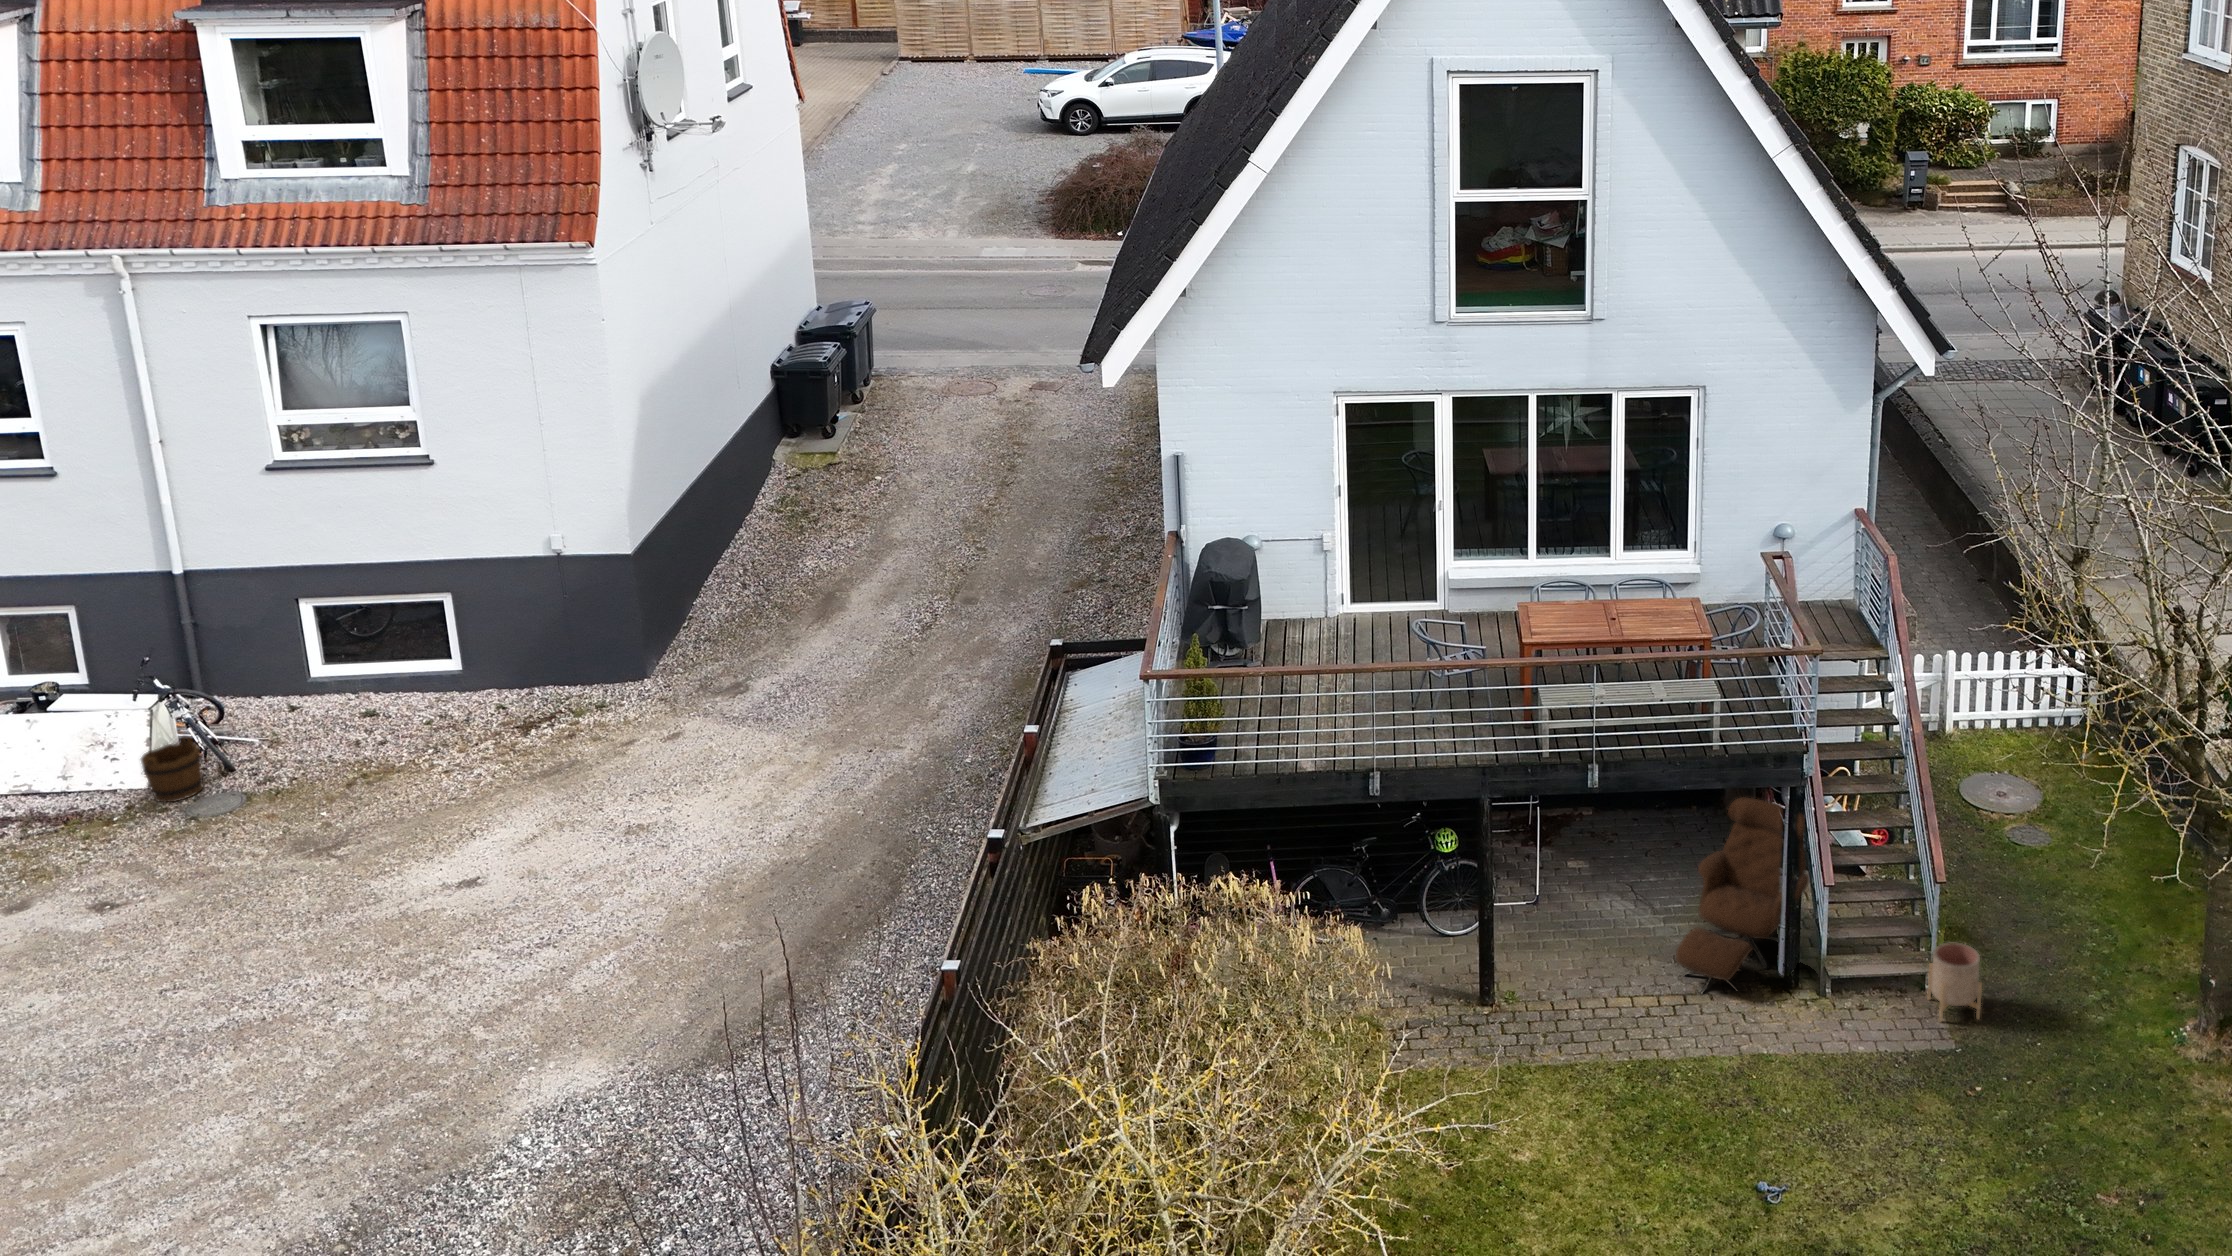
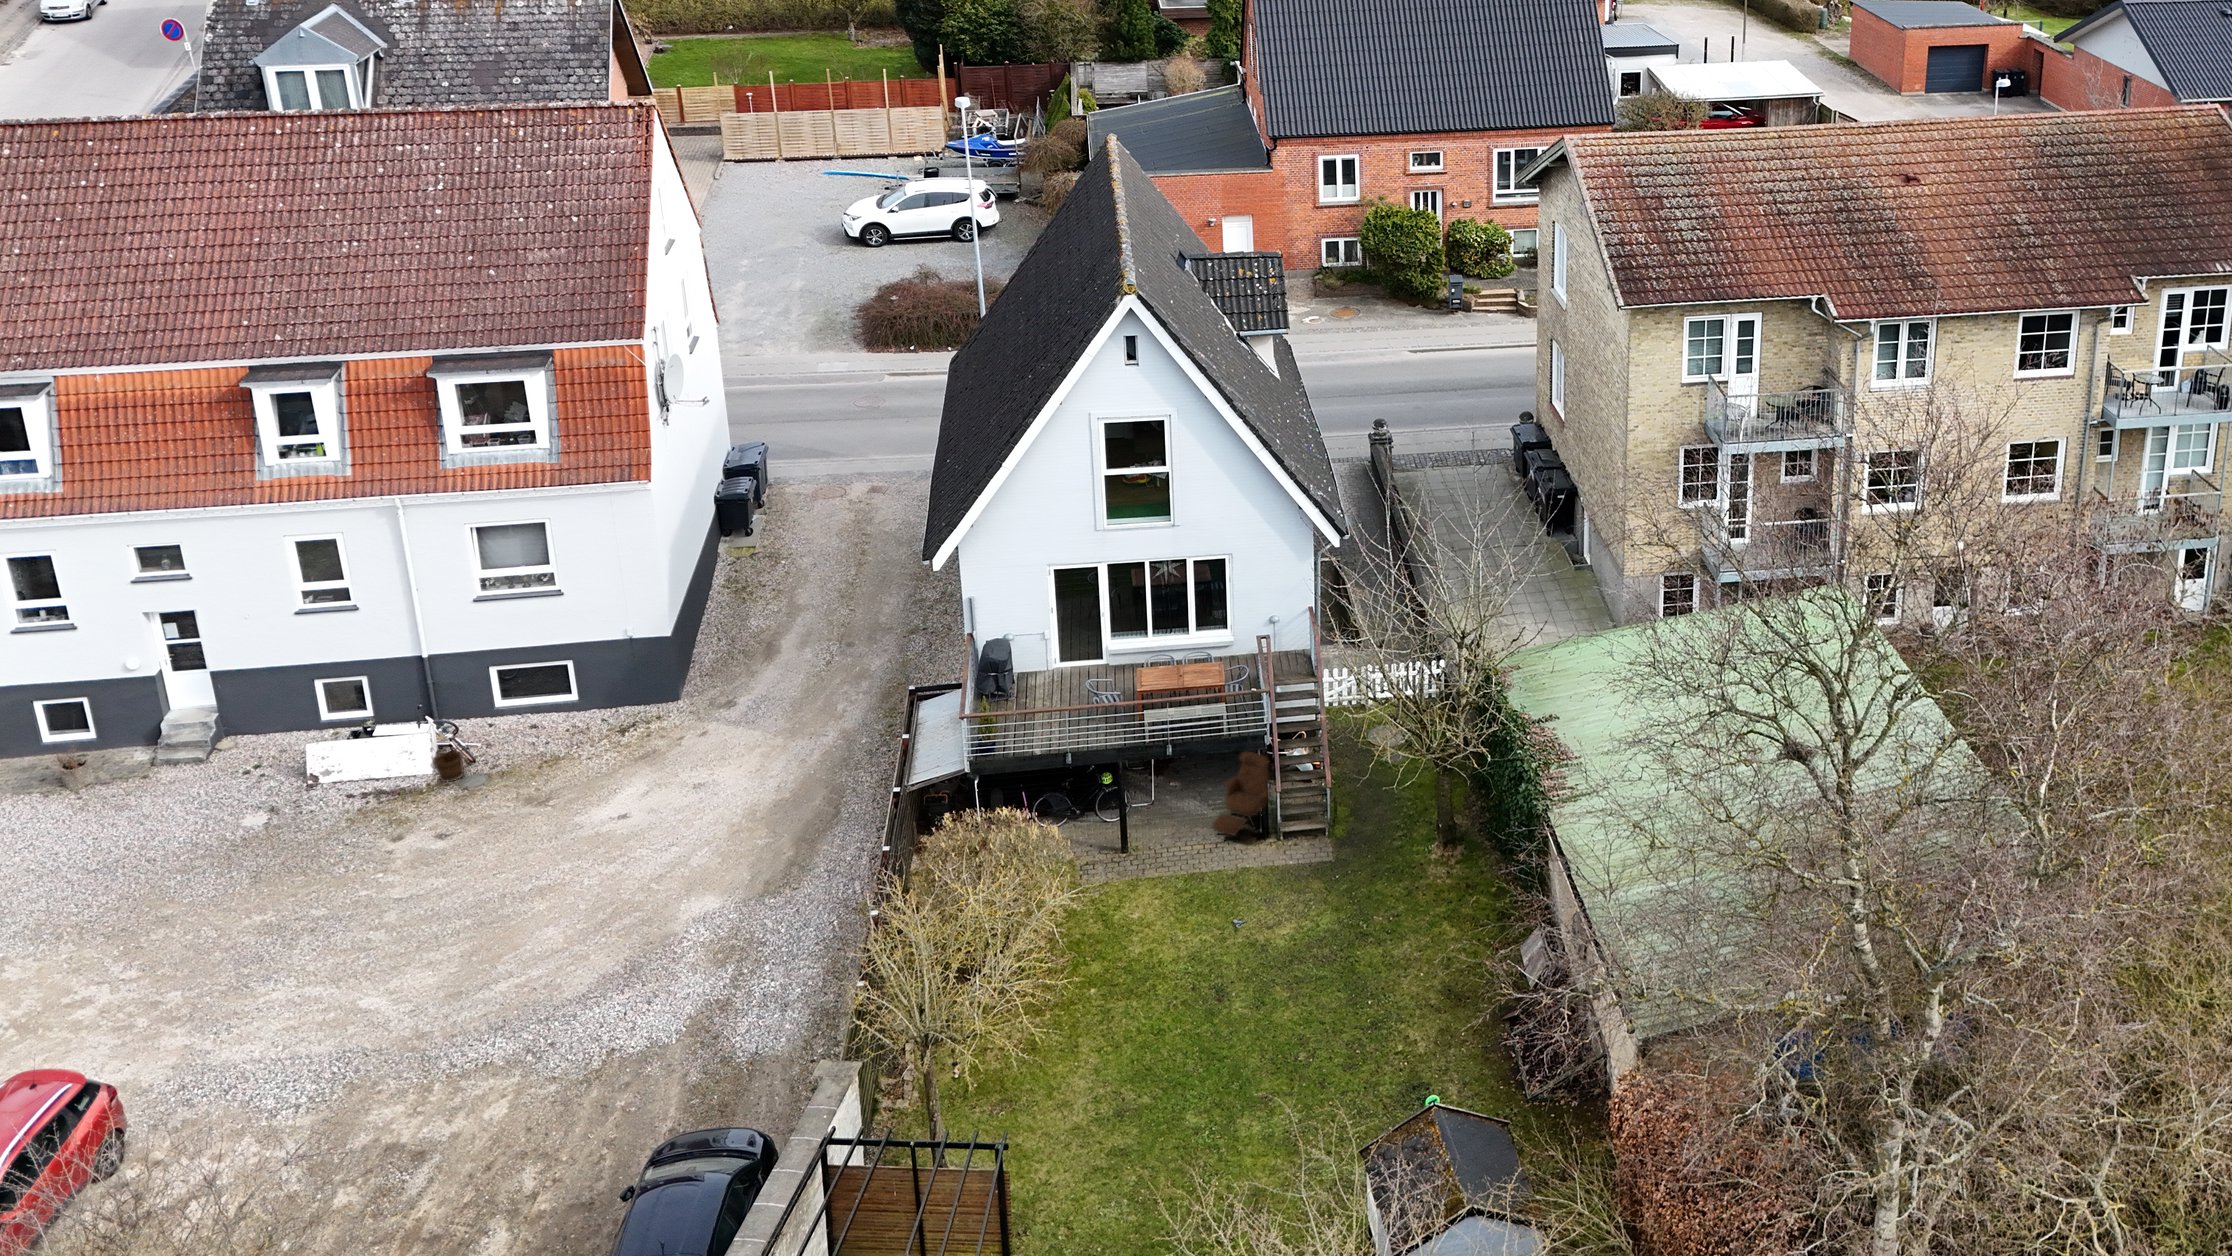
planter: present [1927,942,1982,1021] -> none [1324,815,1345,850]

